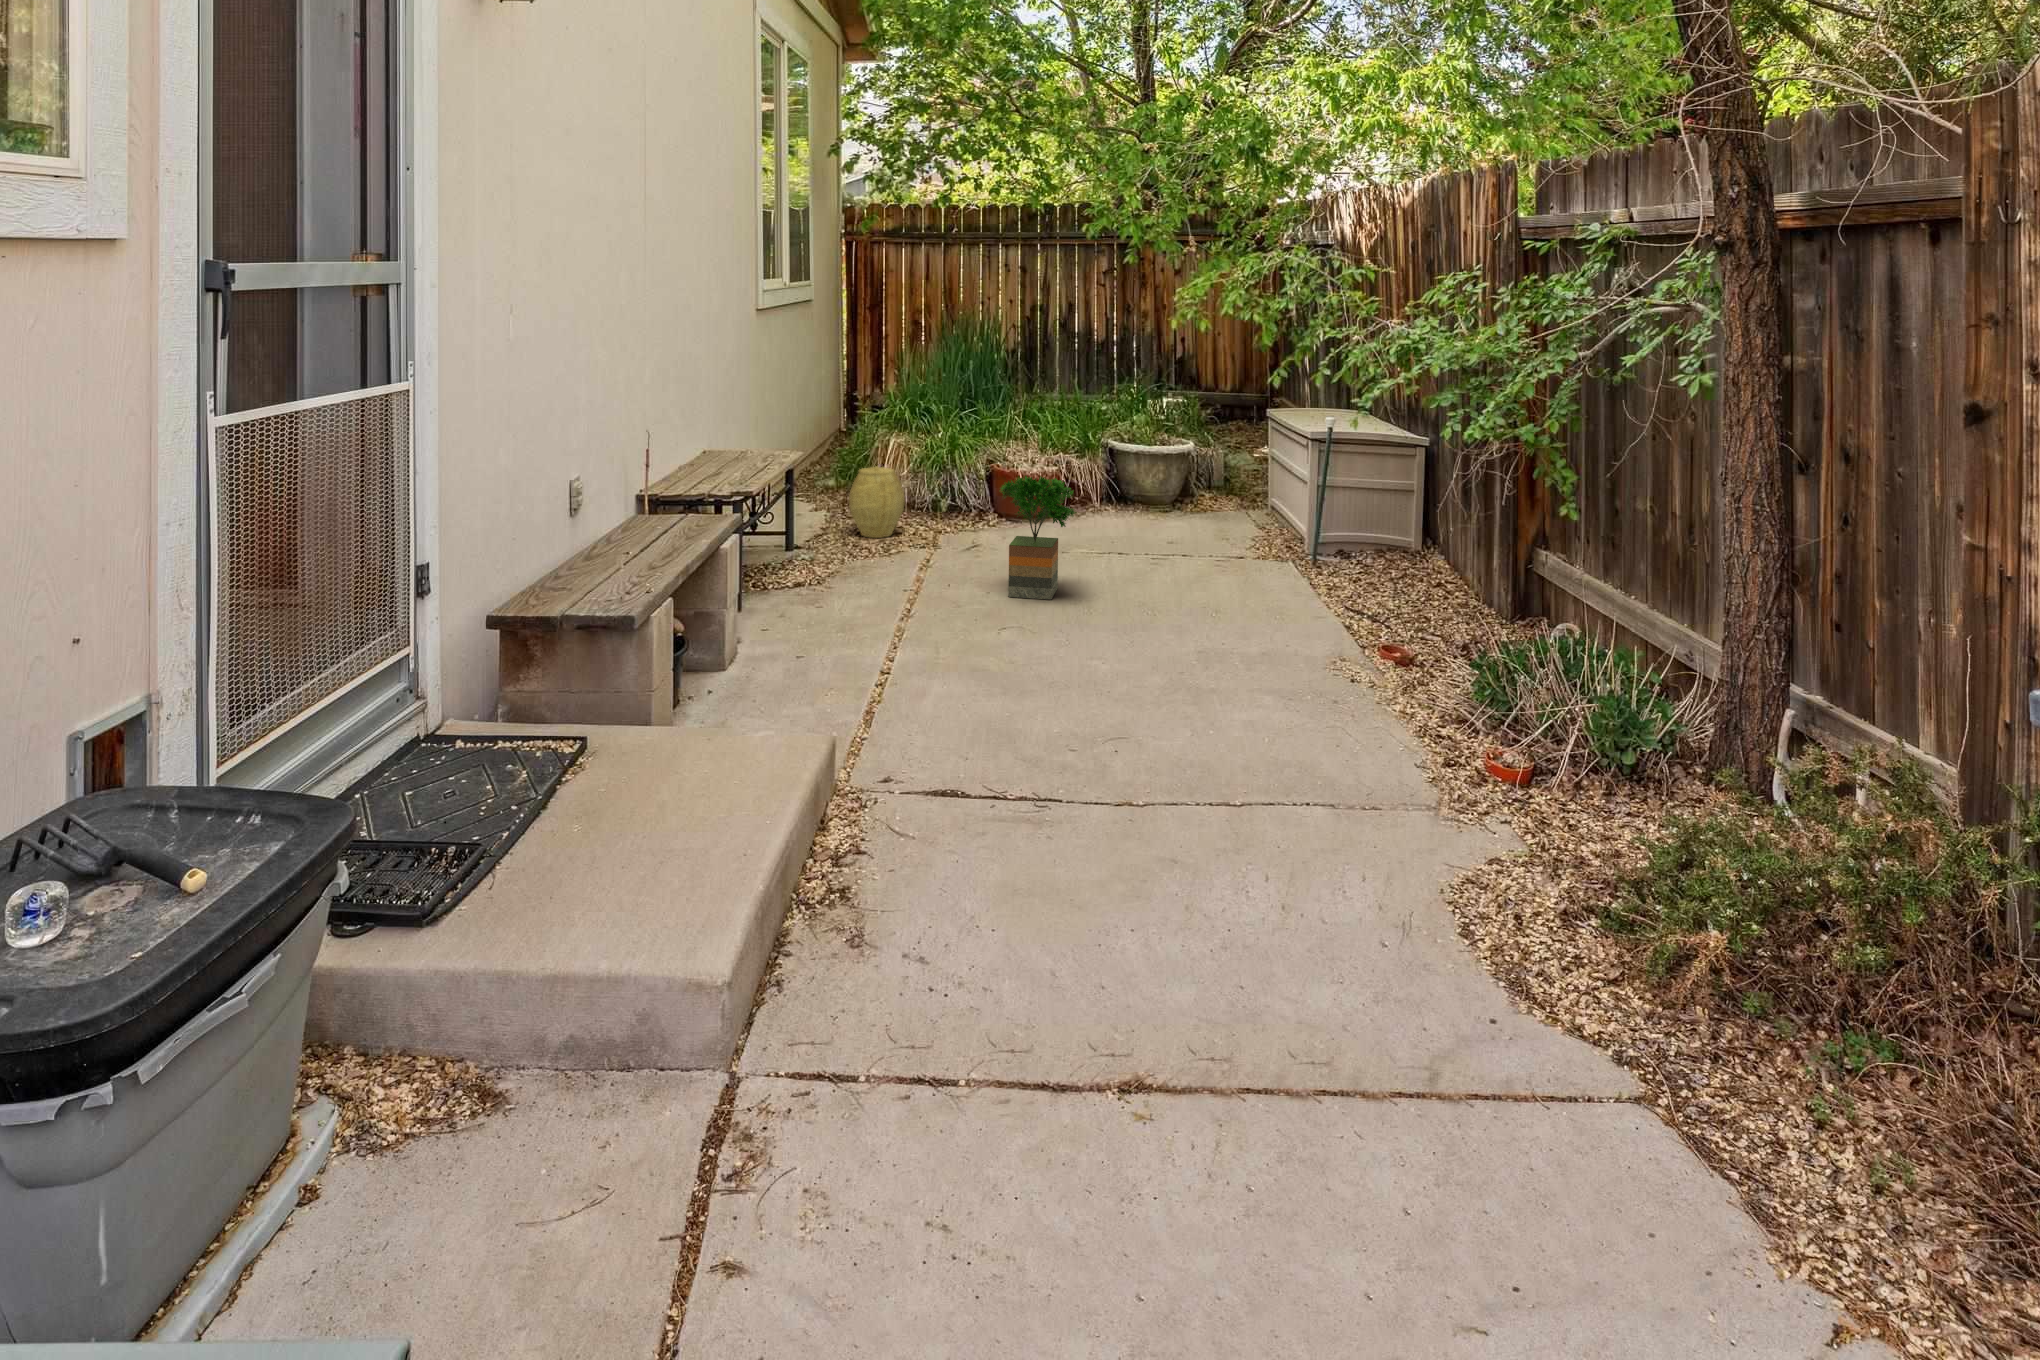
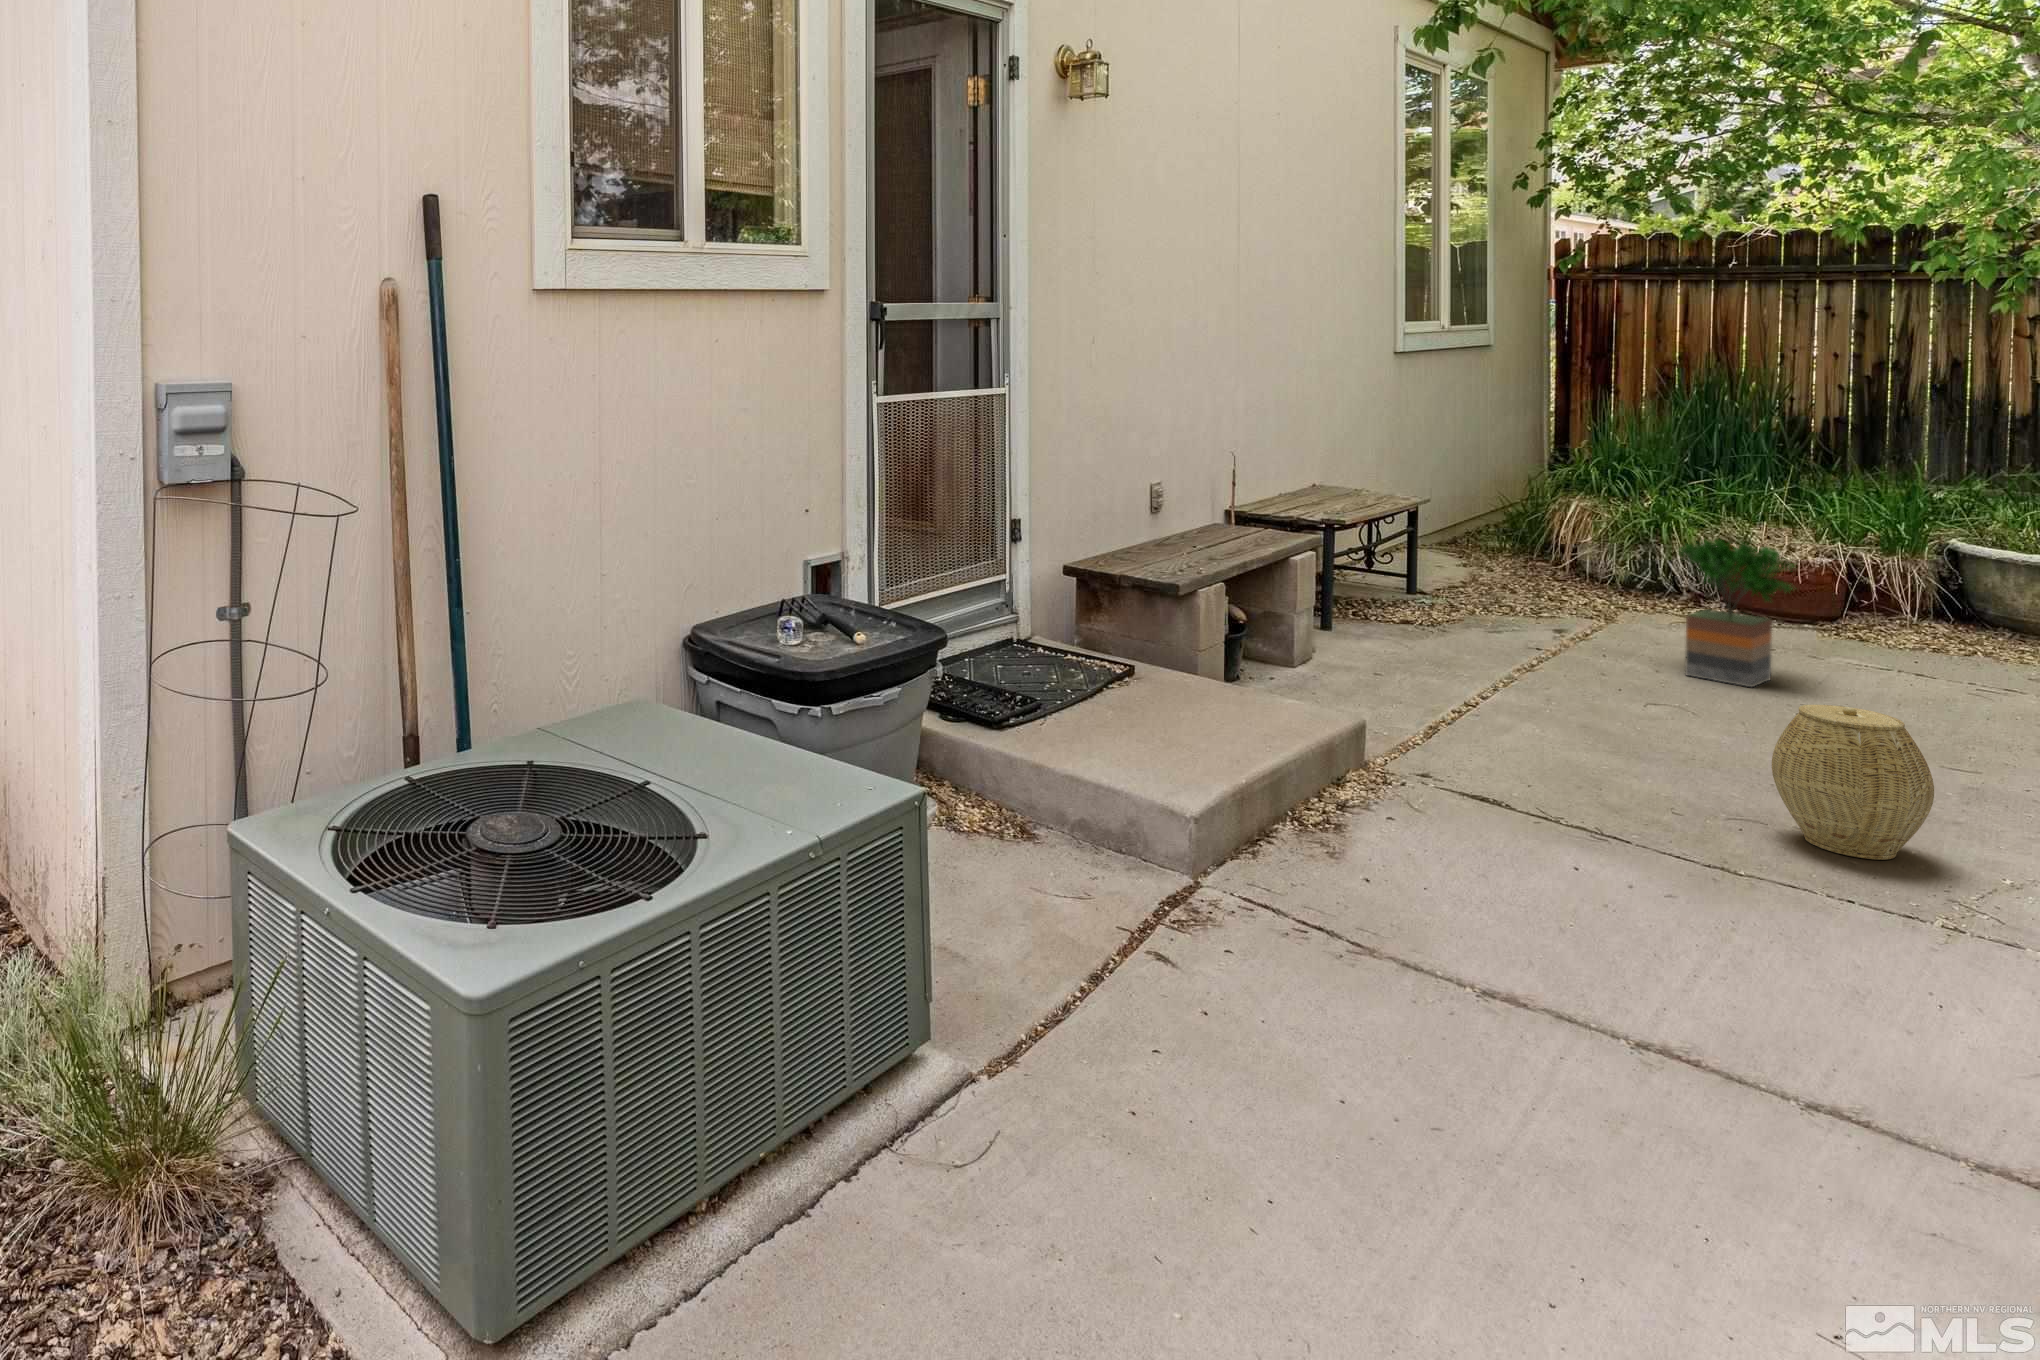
woven basket: present [849,466,905,538] -> present [1772,705,1934,860]

